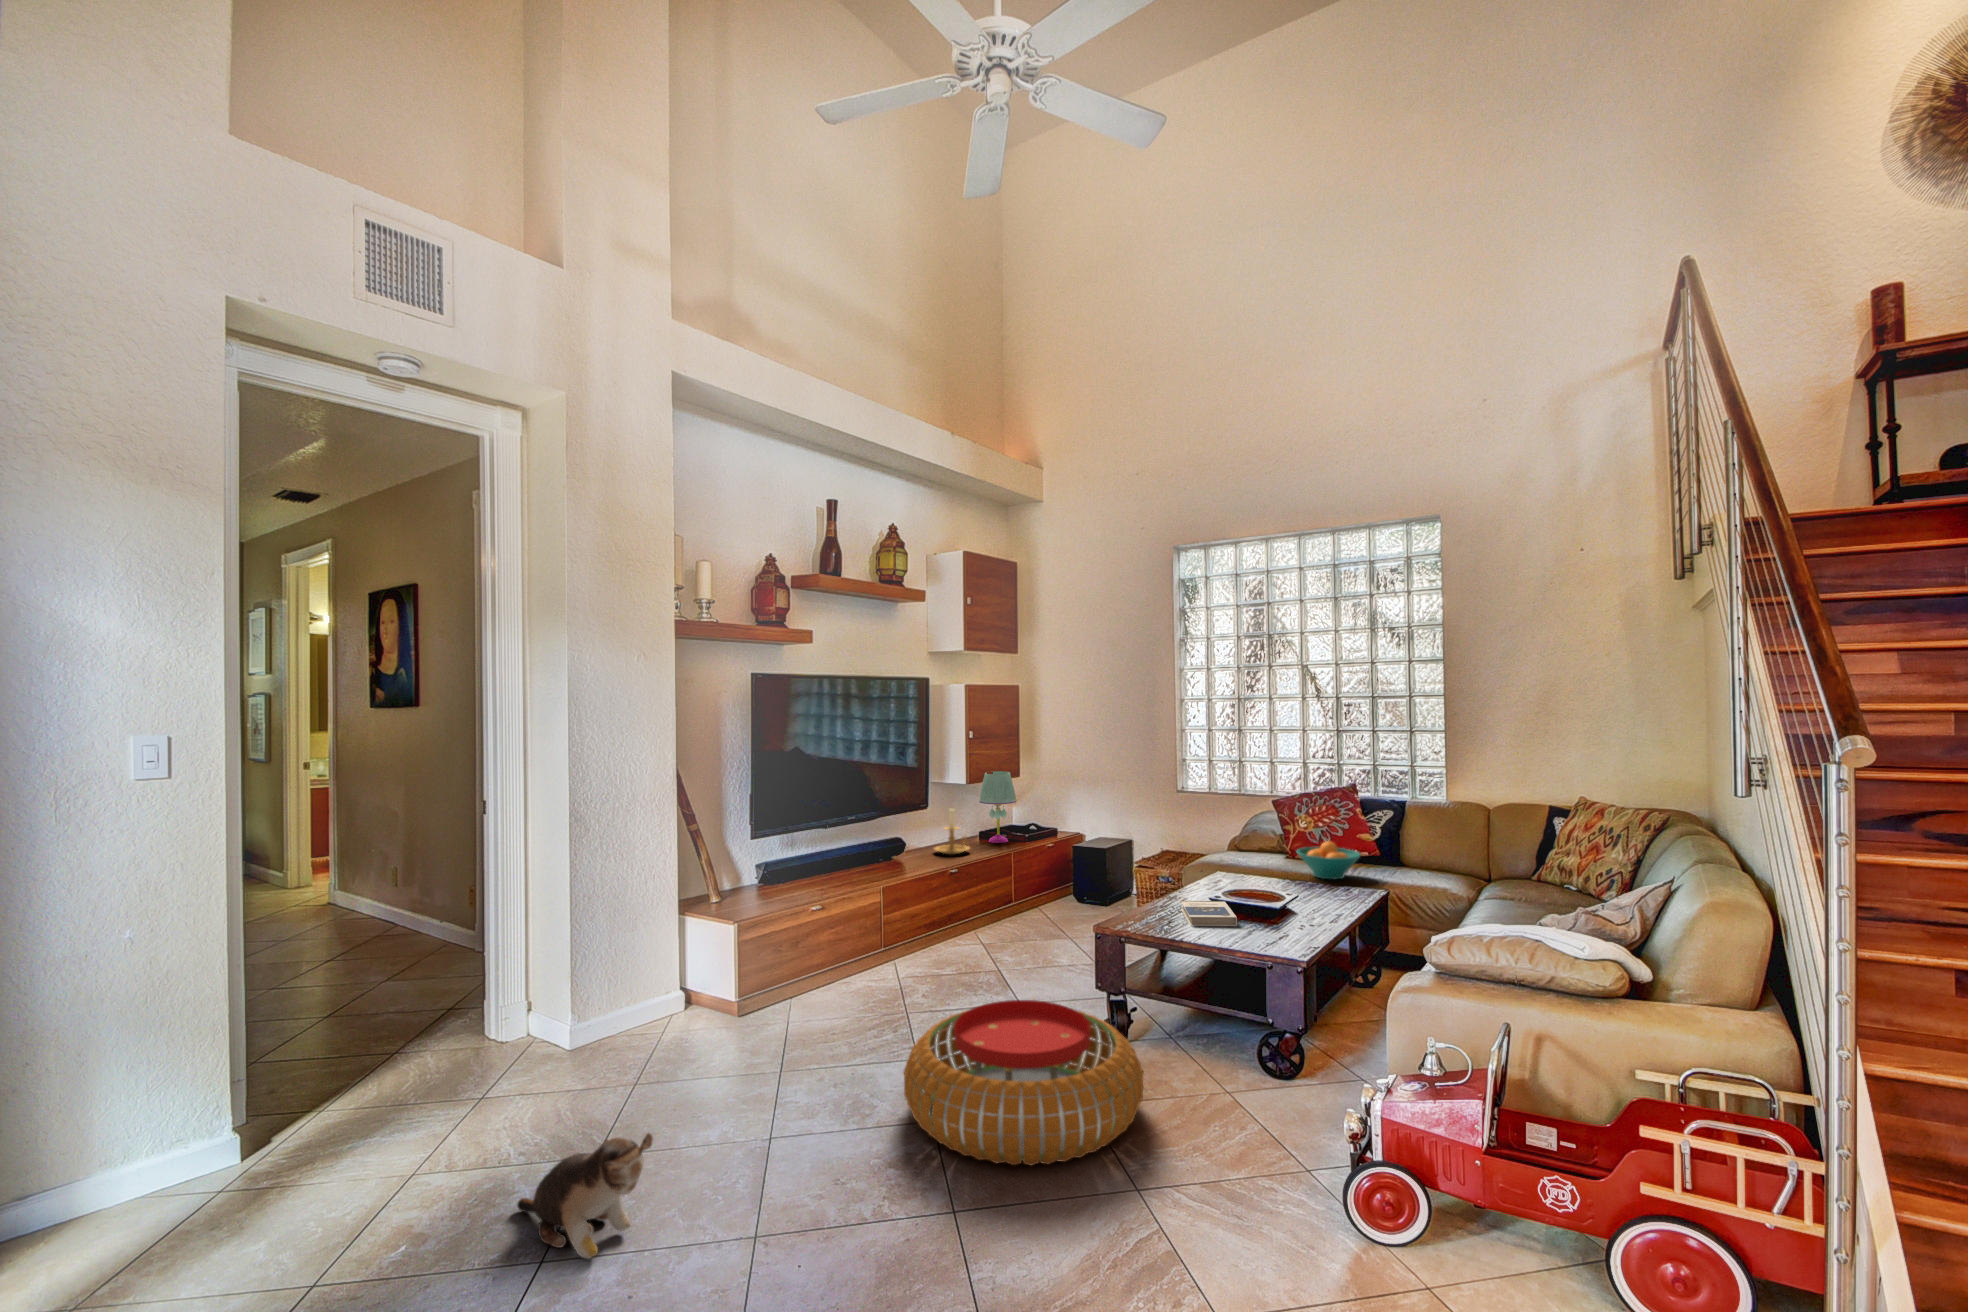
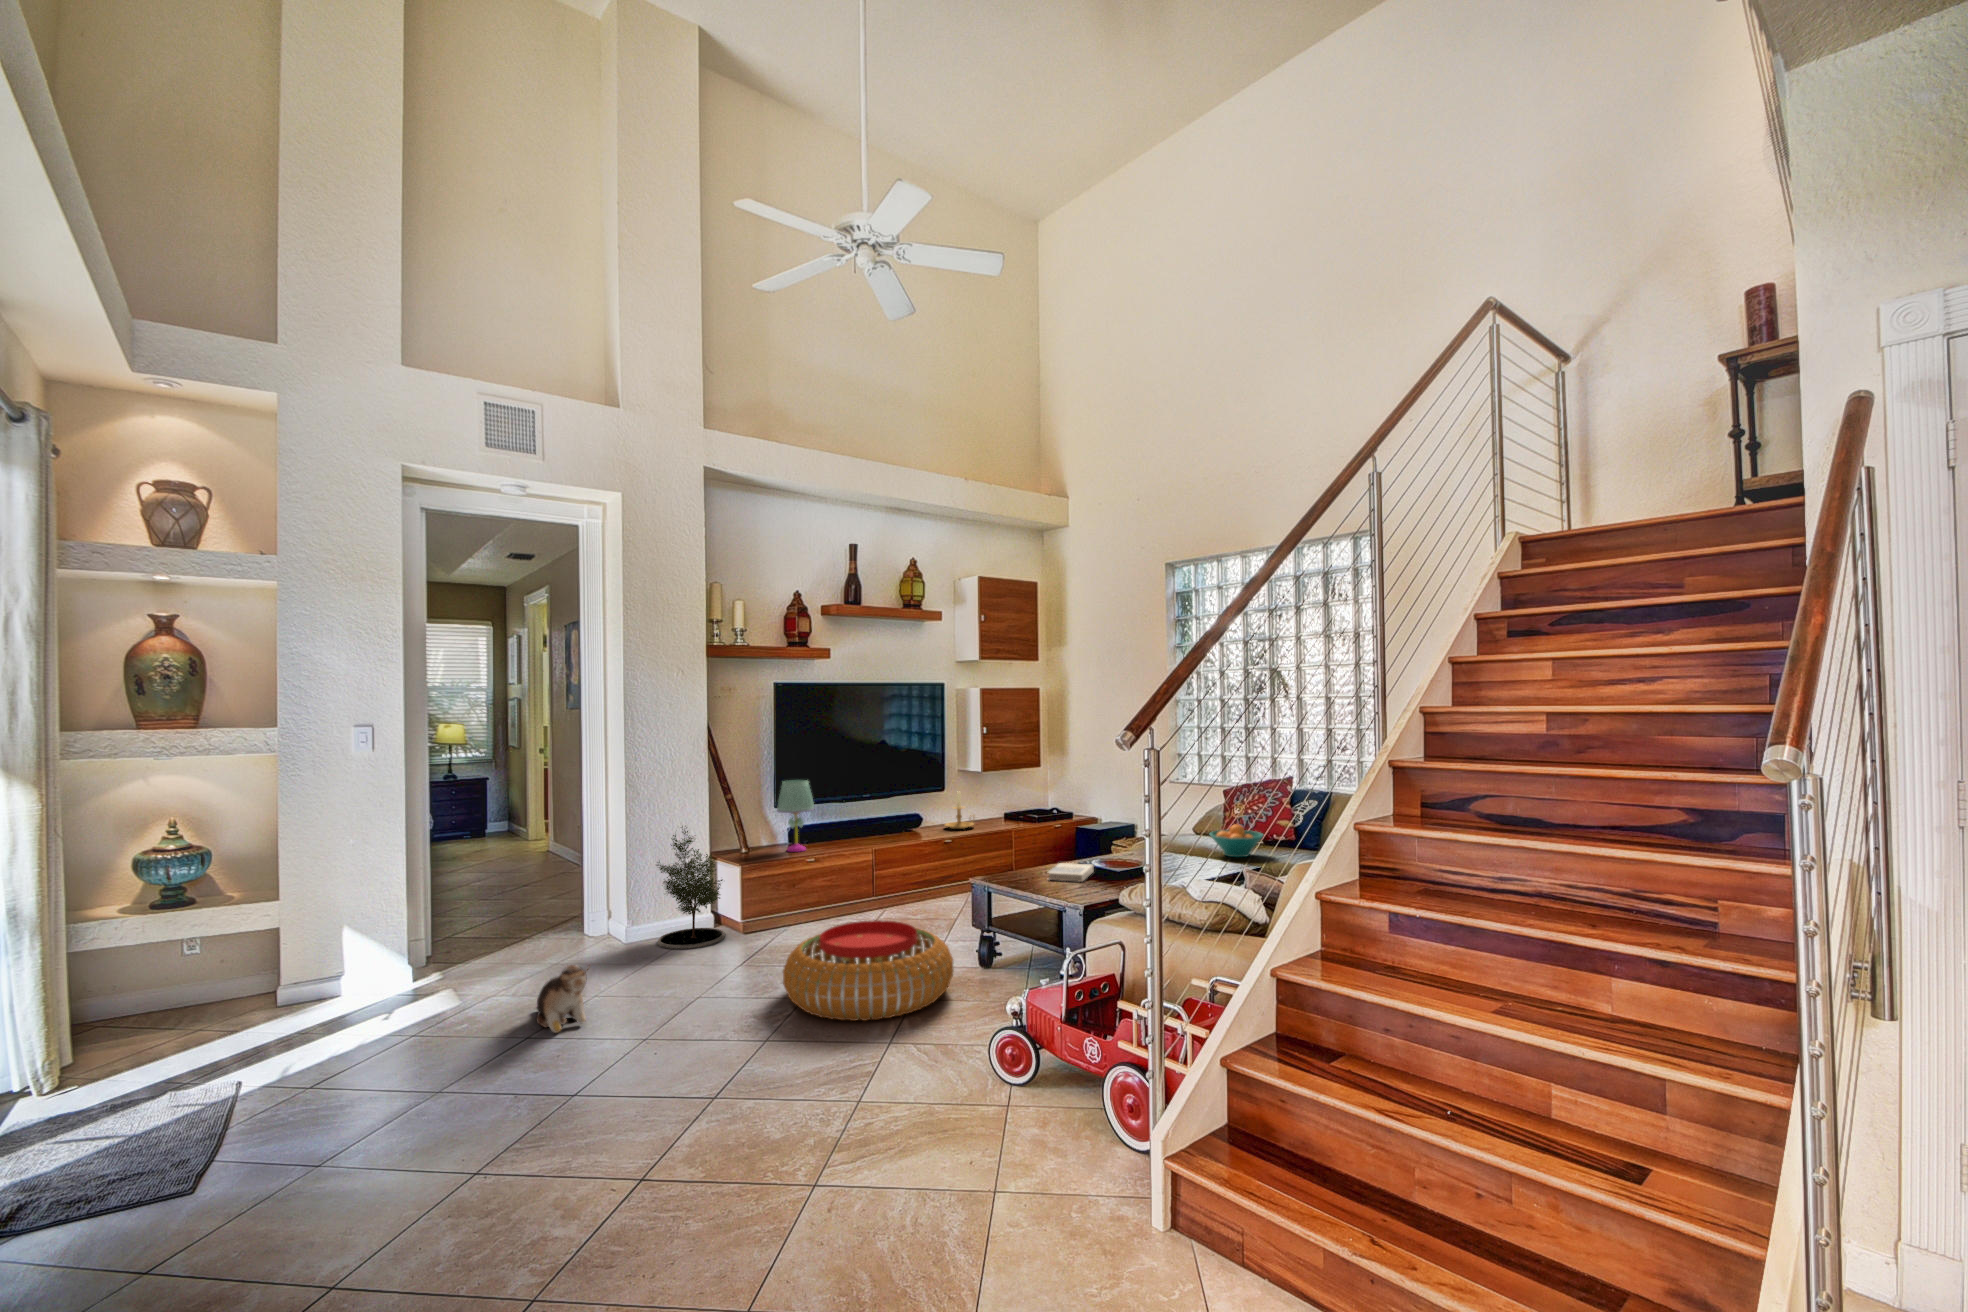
table lamp: present [979,771,1016,843] -> present [777,780,815,852]
potted tree: none [622,874,727,1057] -> present [656,826,725,950]

